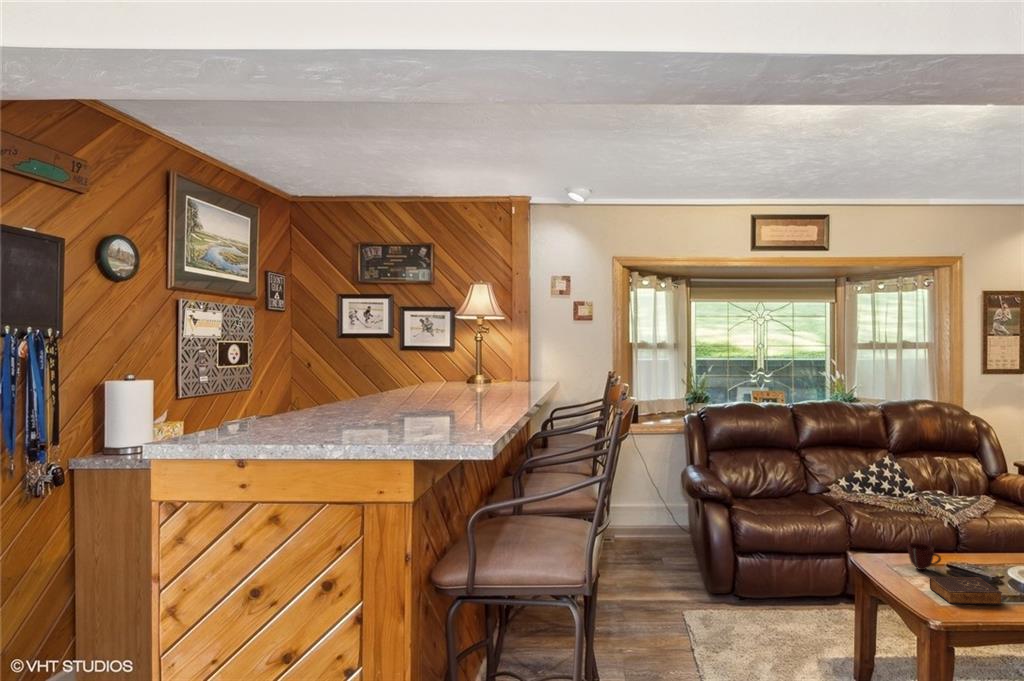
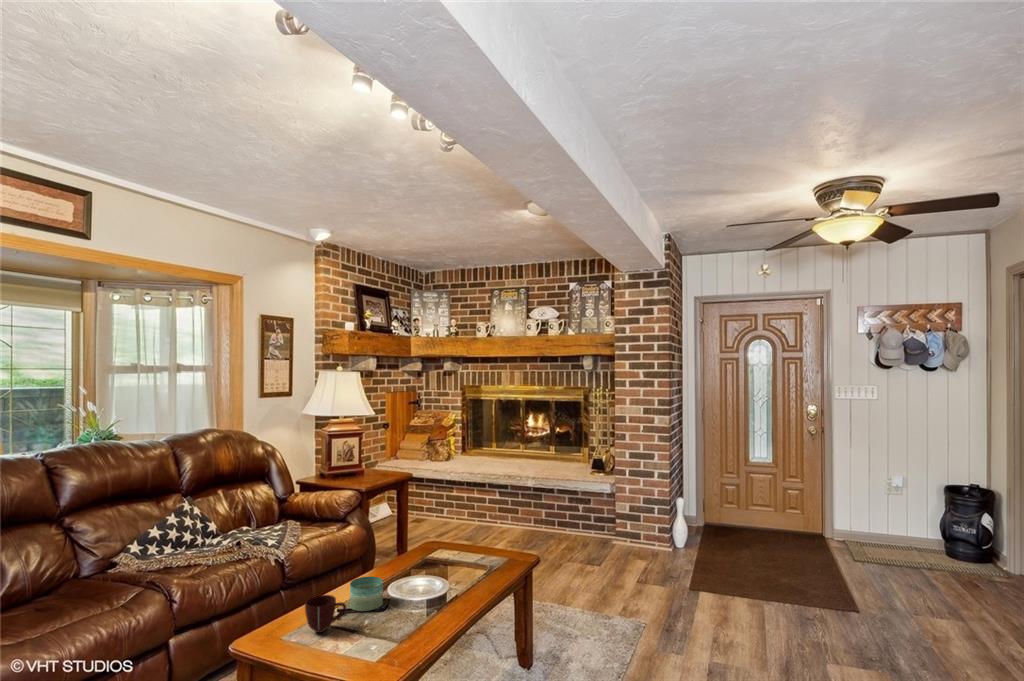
candle: none [962,547,996,576] -> present [350,577,383,611]
book: present [930,577,1002,605] -> none [356,613,429,663]

